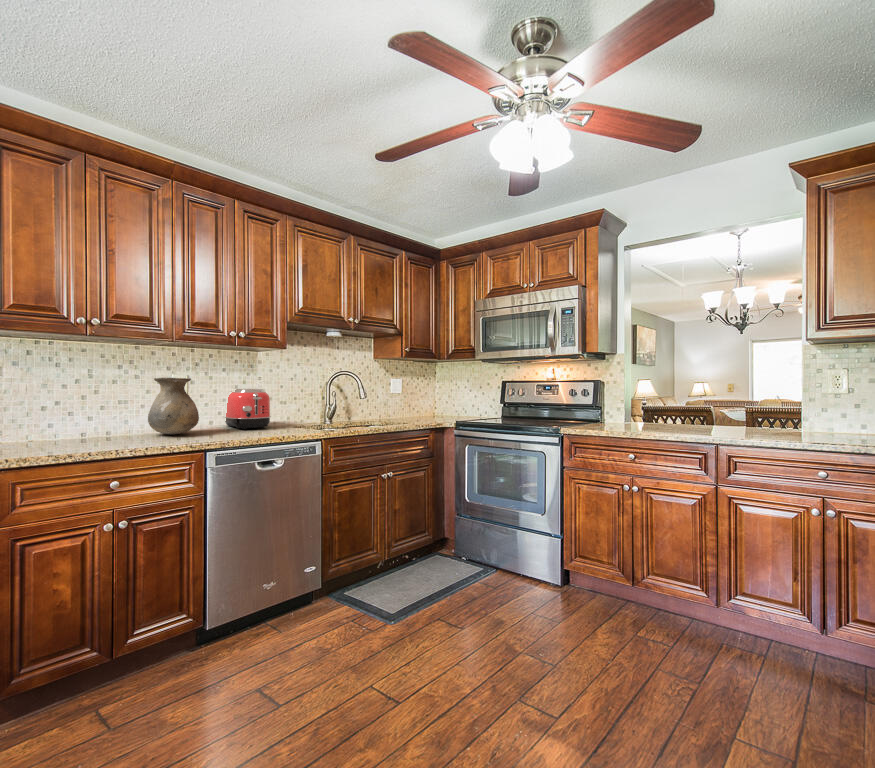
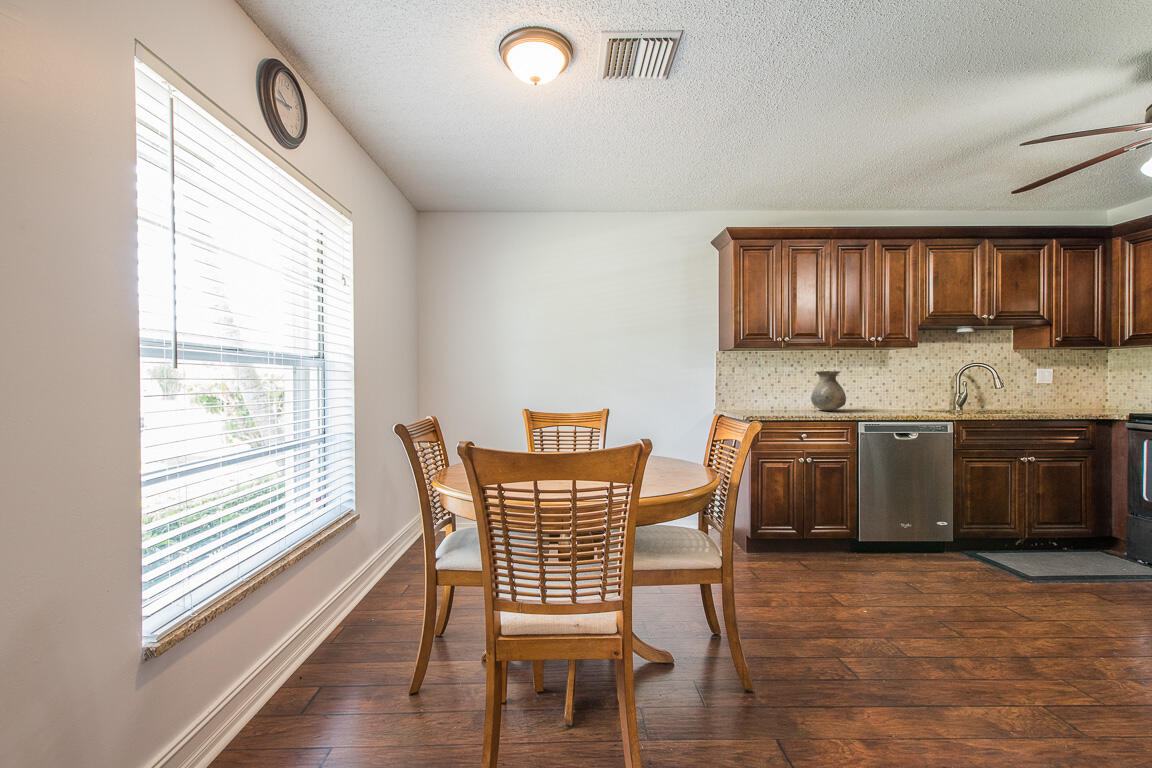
toaster: present [225,389,271,429] -> none [862,379,903,410]

